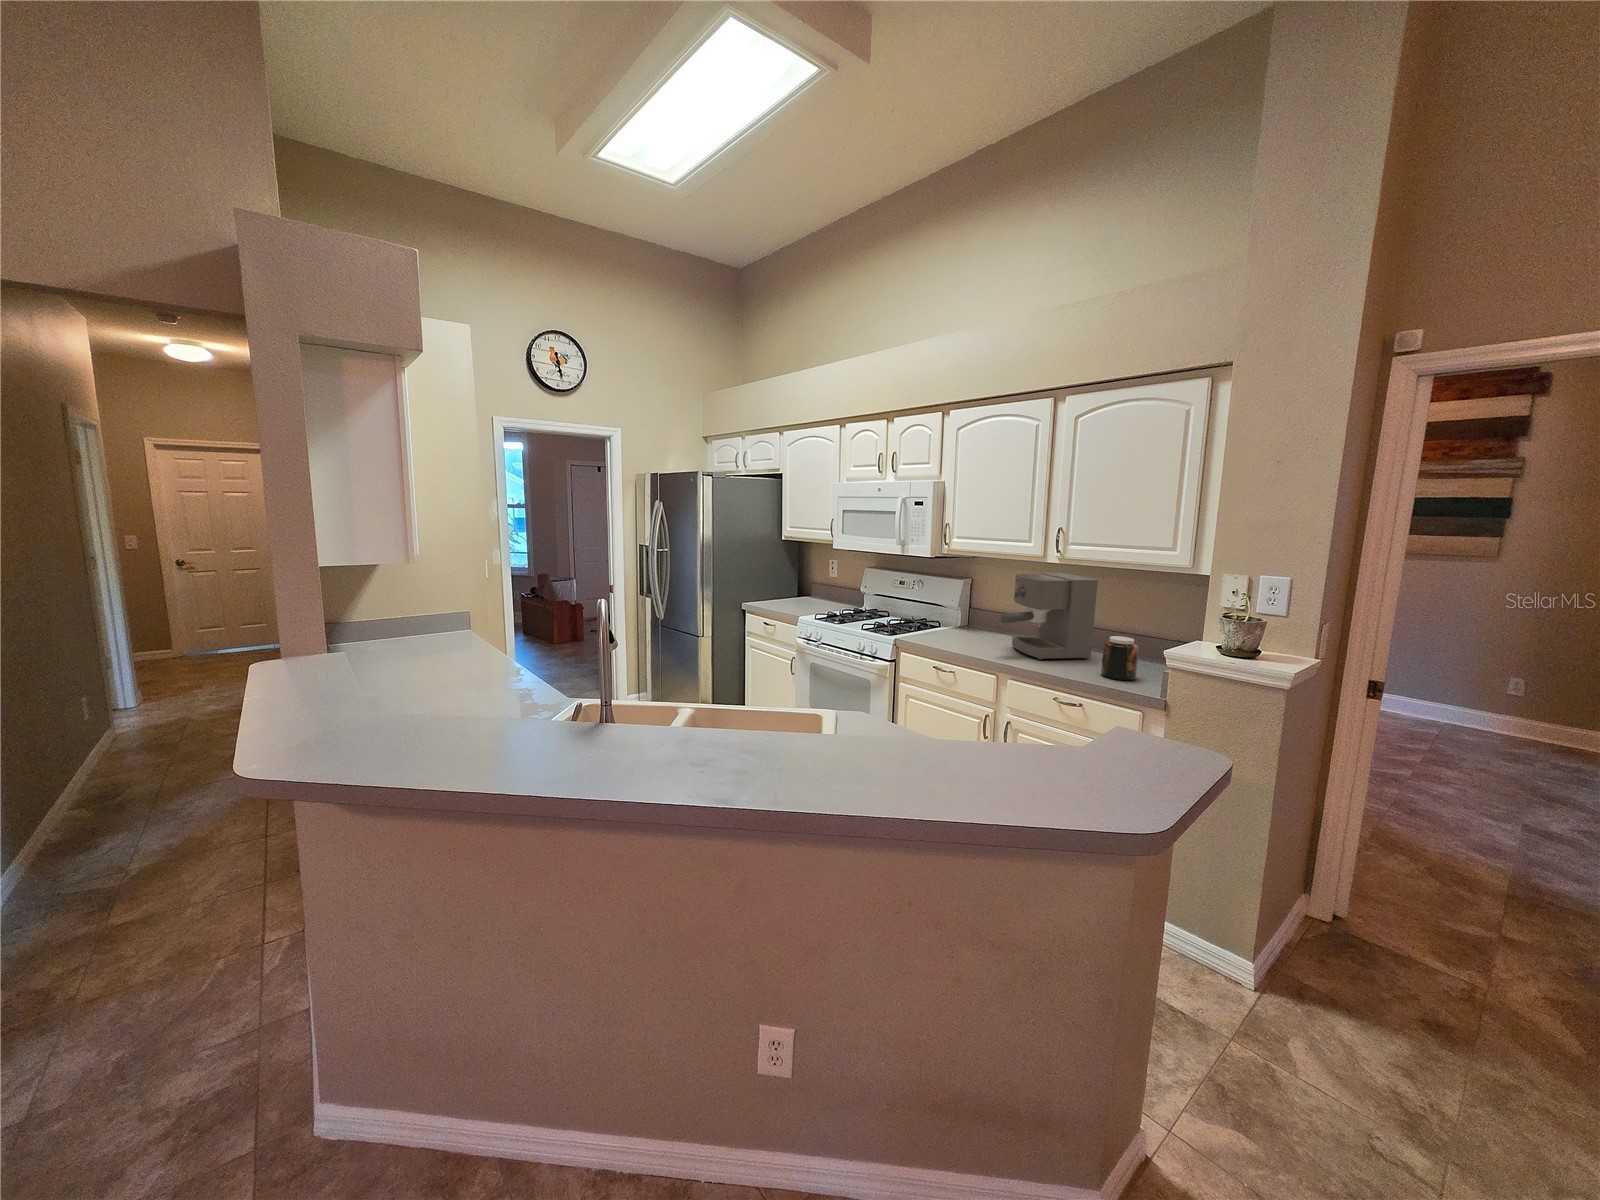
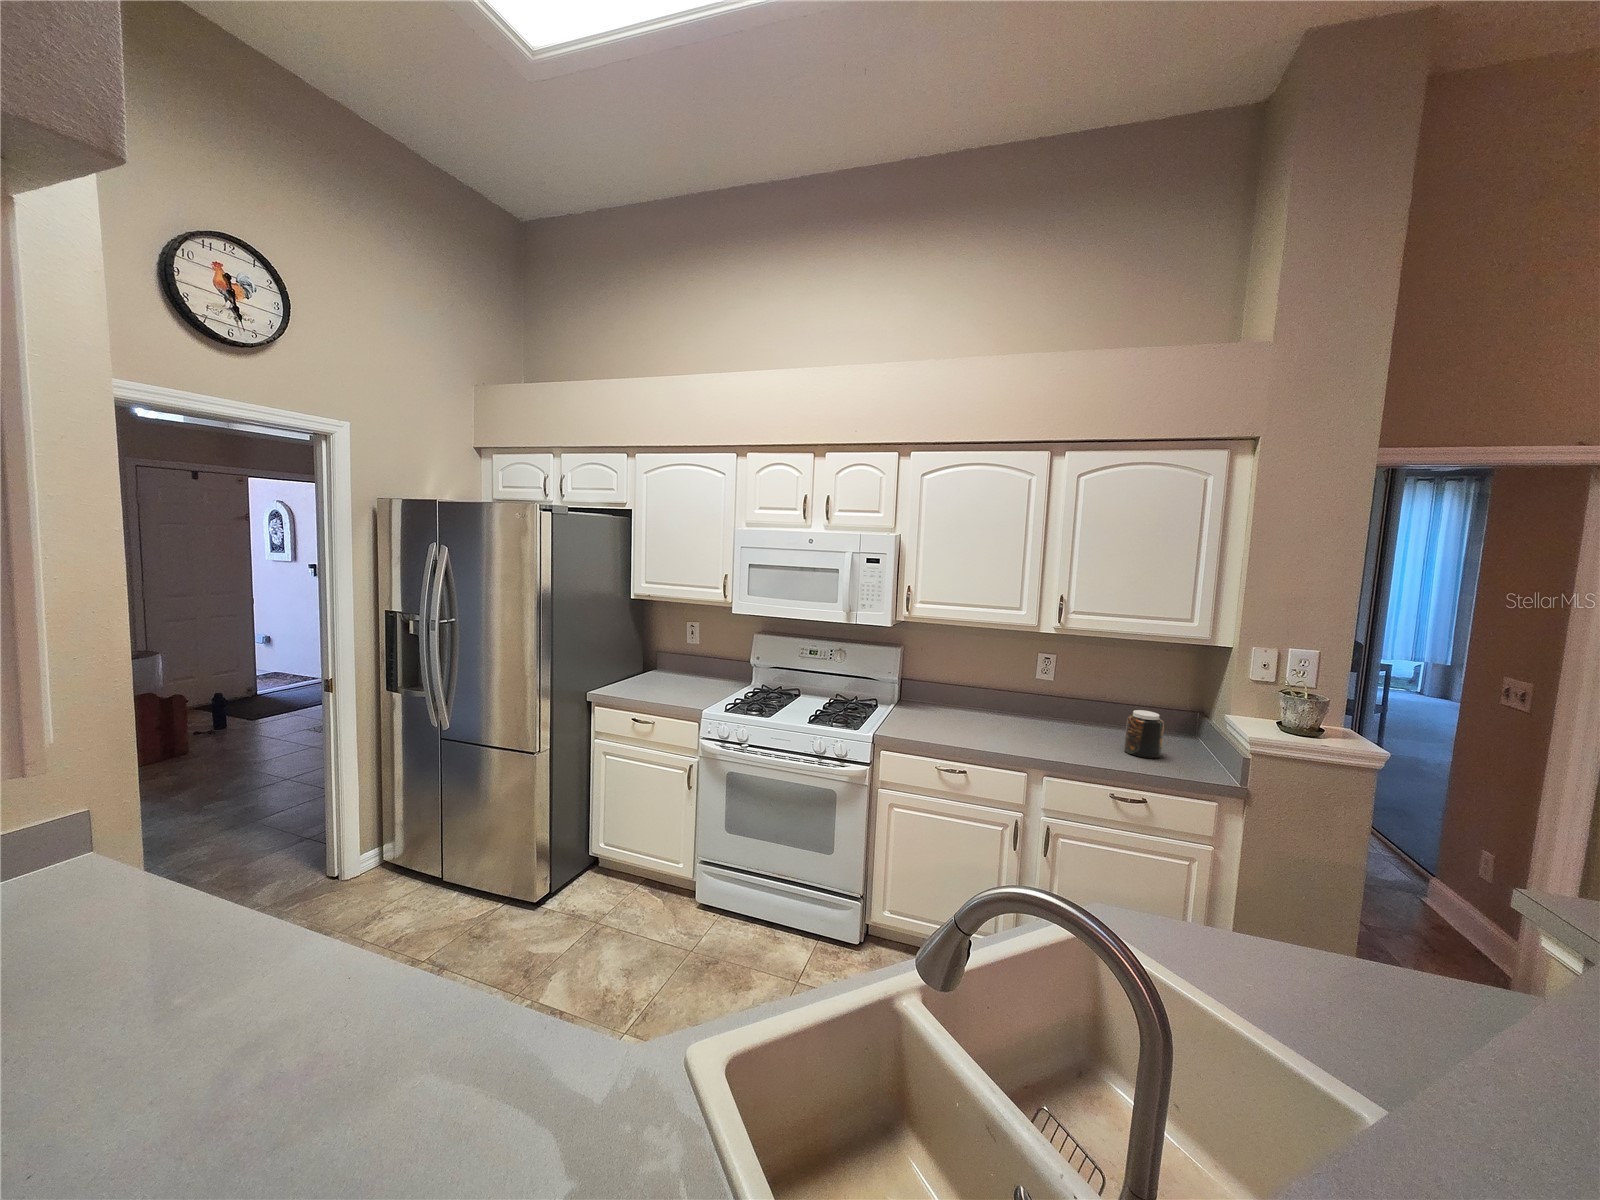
coffee maker: present [1001,573,1098,660] -> none [993,639,1088,742]

